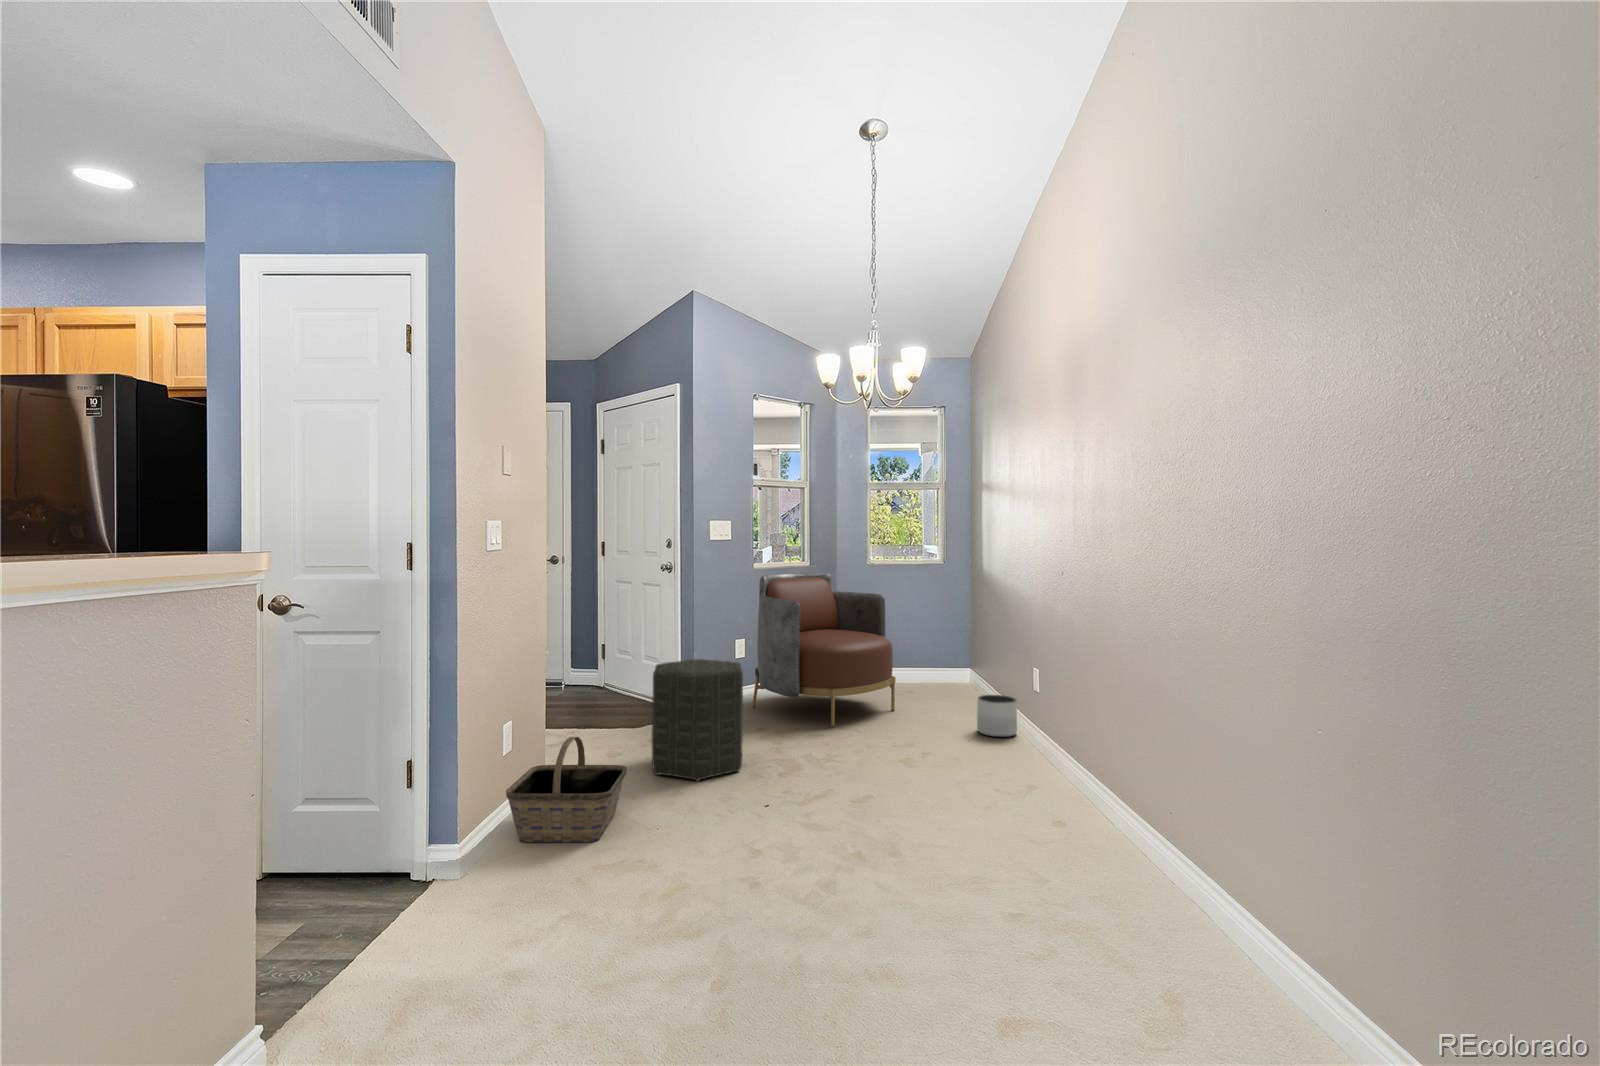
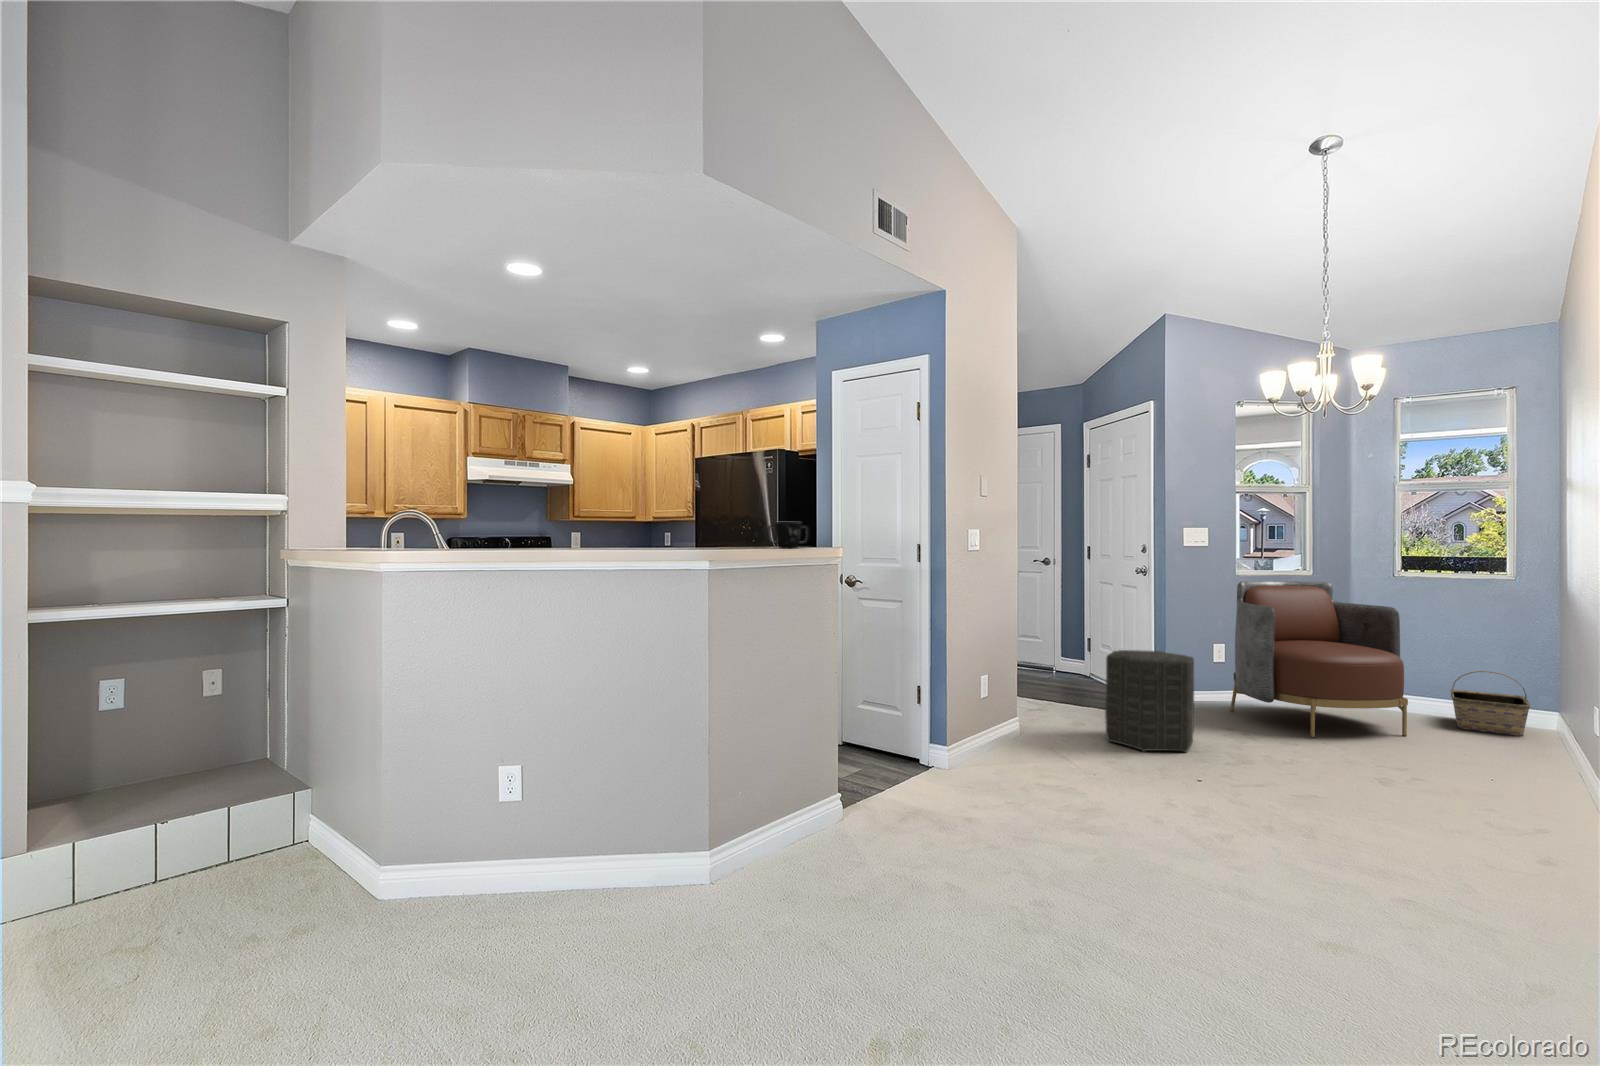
mug: none [72,502,185,556] -> present [767,522,810,548]
planter: present [977,695,1017,737] -> none [1509,729,1572,781]
basket: present [506,737,627,842] -> present [1451,671,1530,736]

